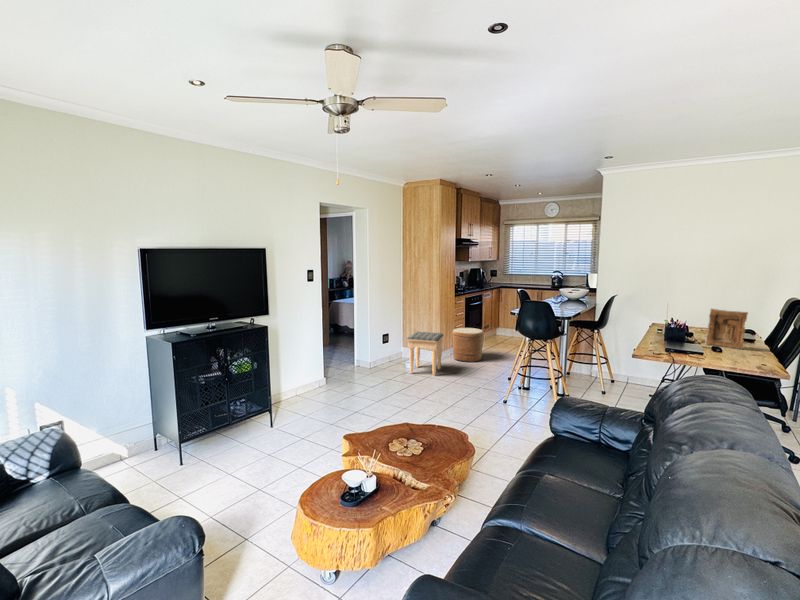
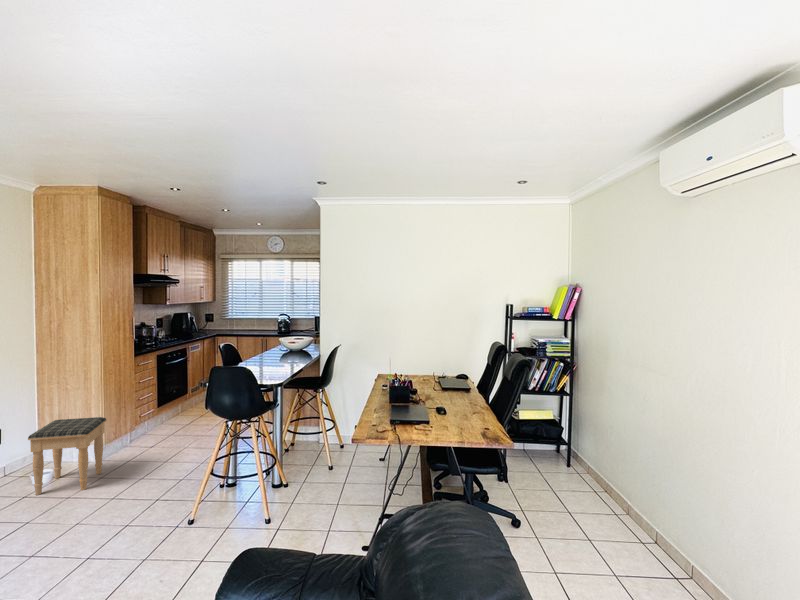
picture frame: present [705,309,748,349] -> none [425,362,460,406]
woven basket: present [452,328,484,362] -> none [130,398,181,451]

